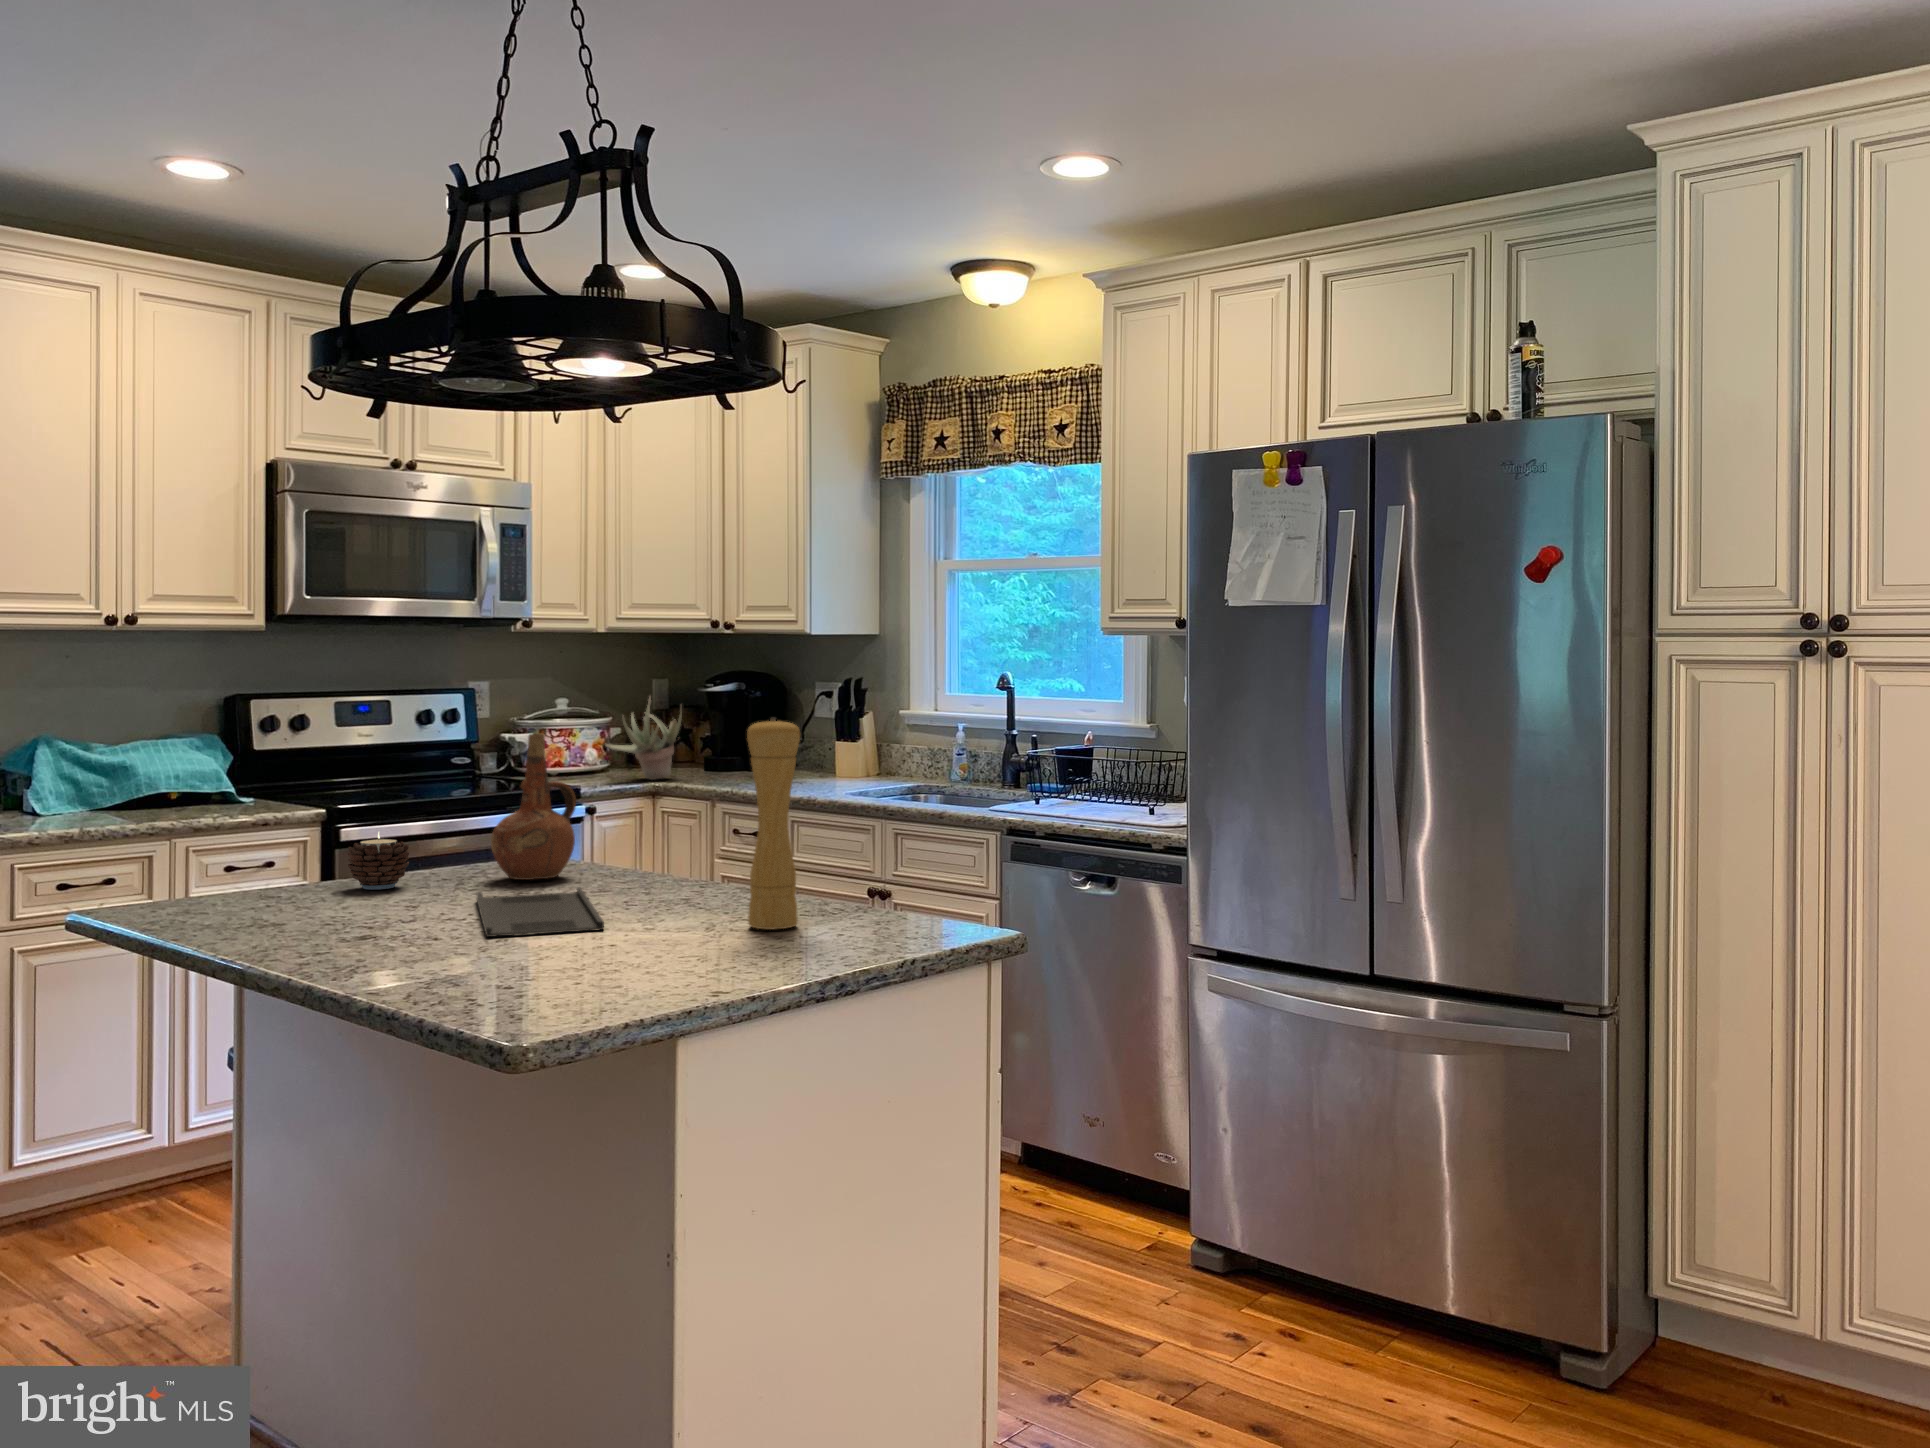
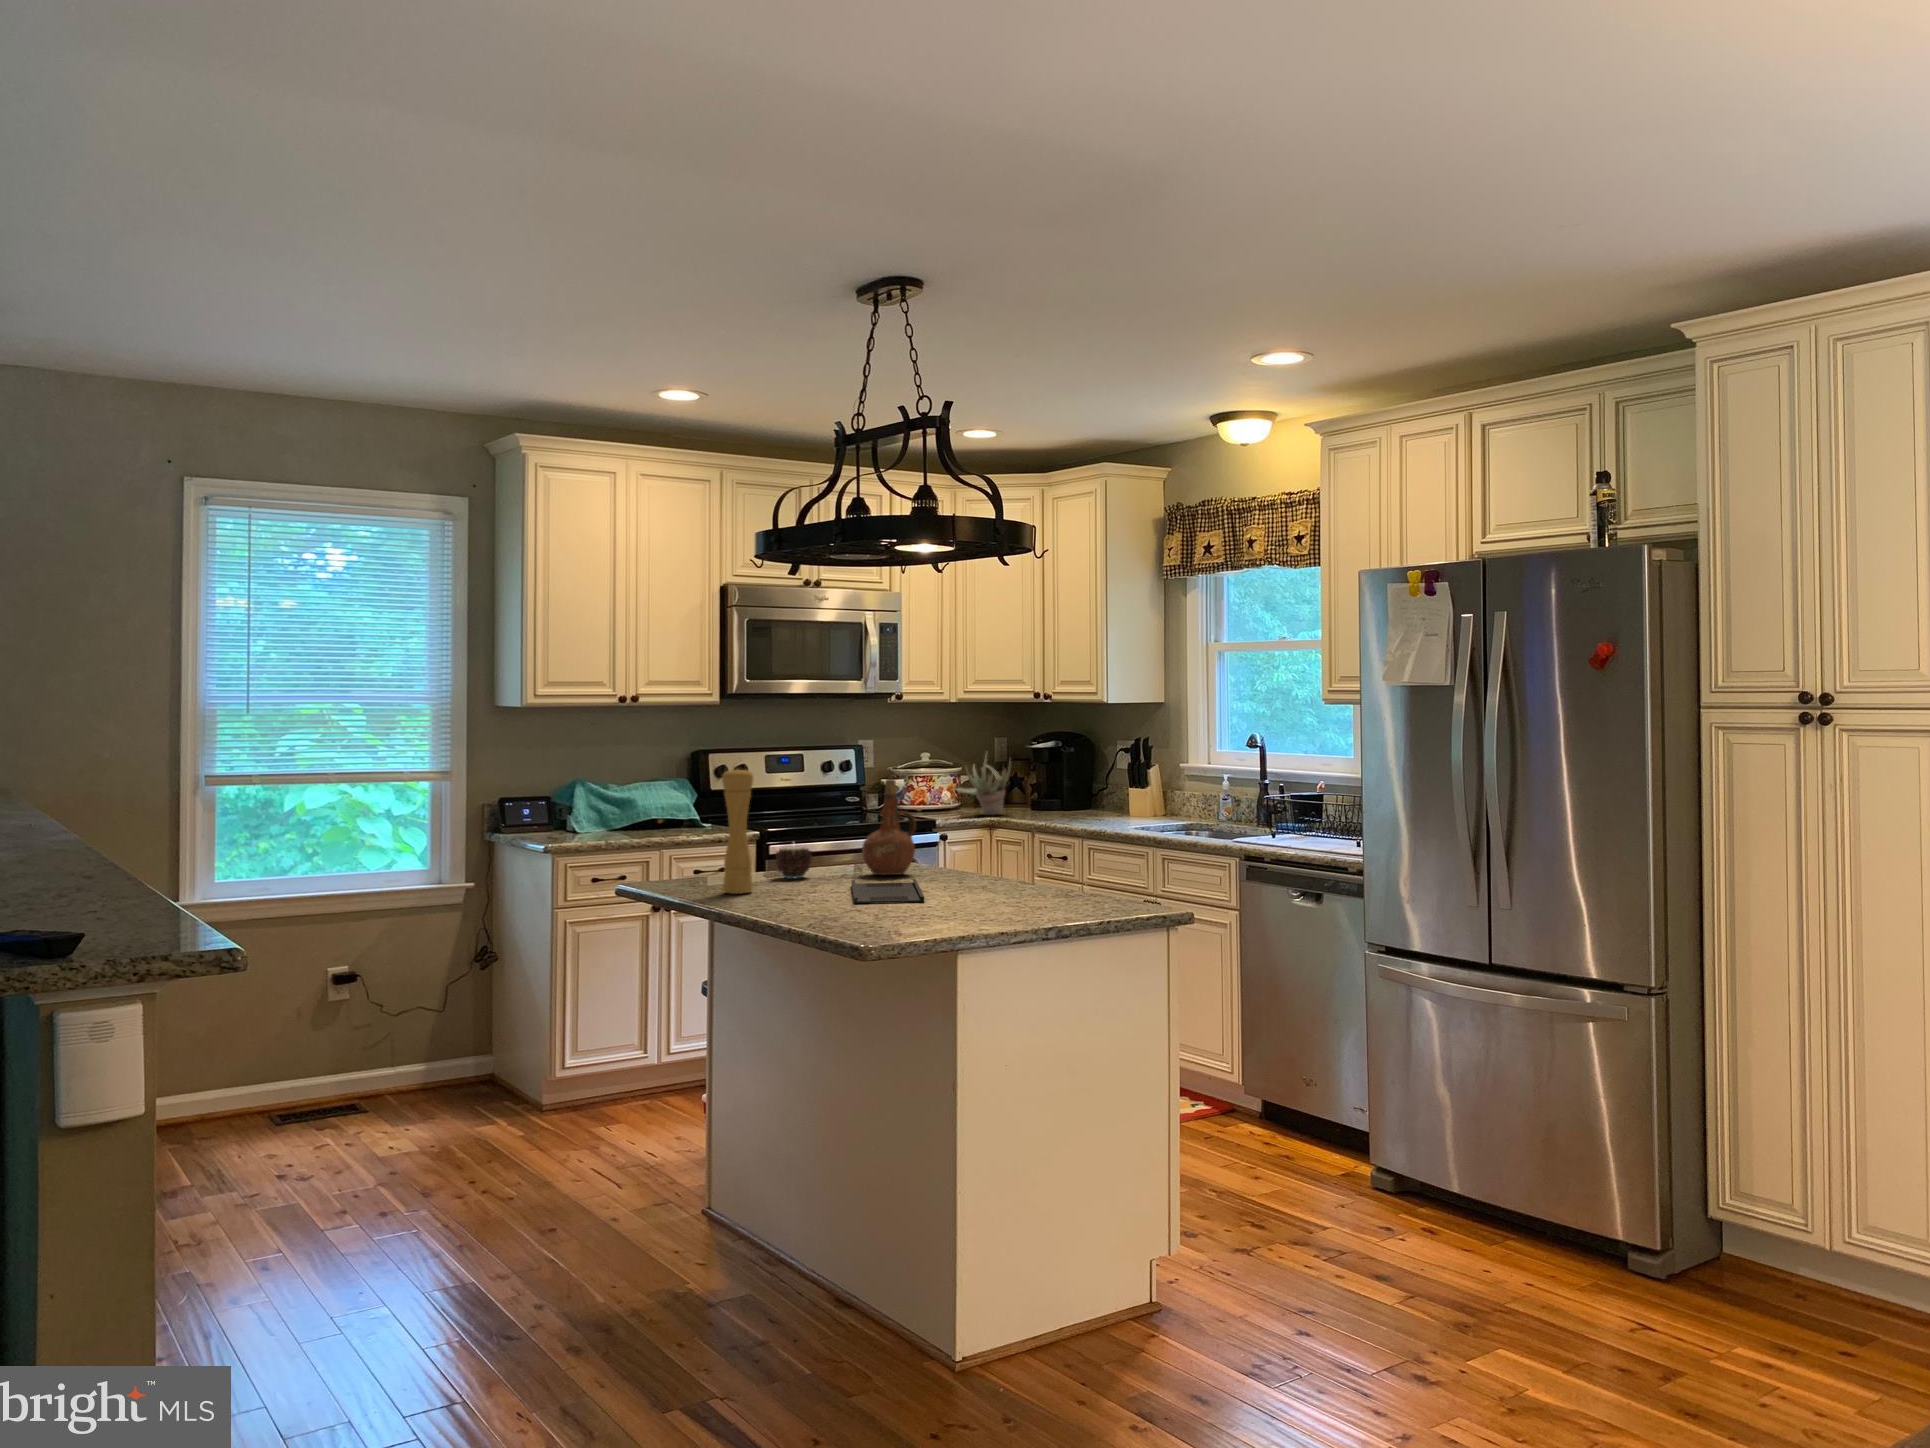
pepper mill: present [747,718,800,929] -> present [722,768,753,894]

